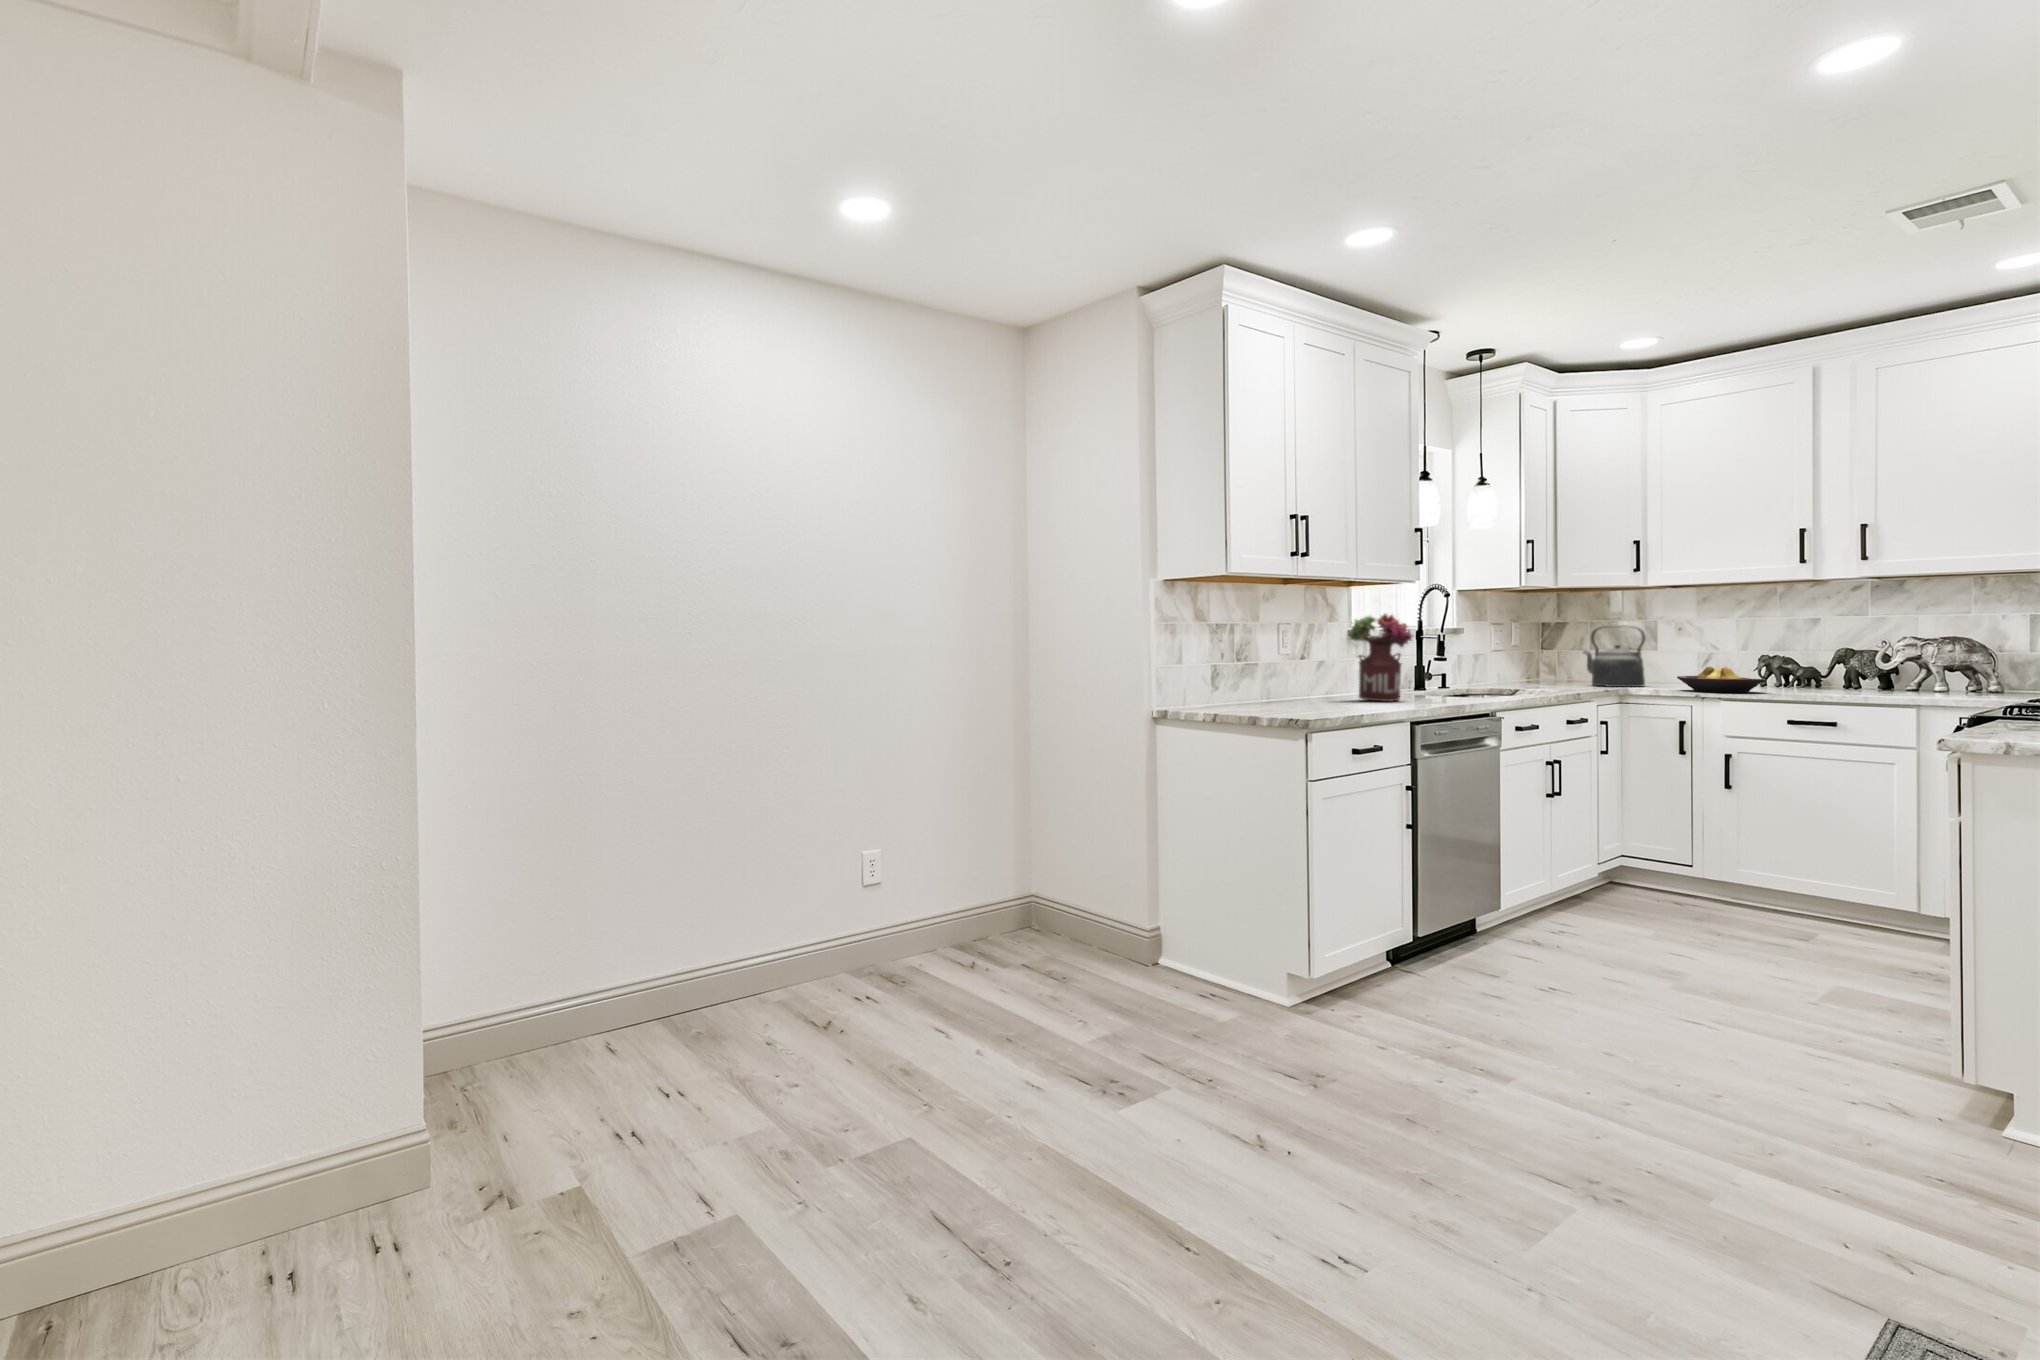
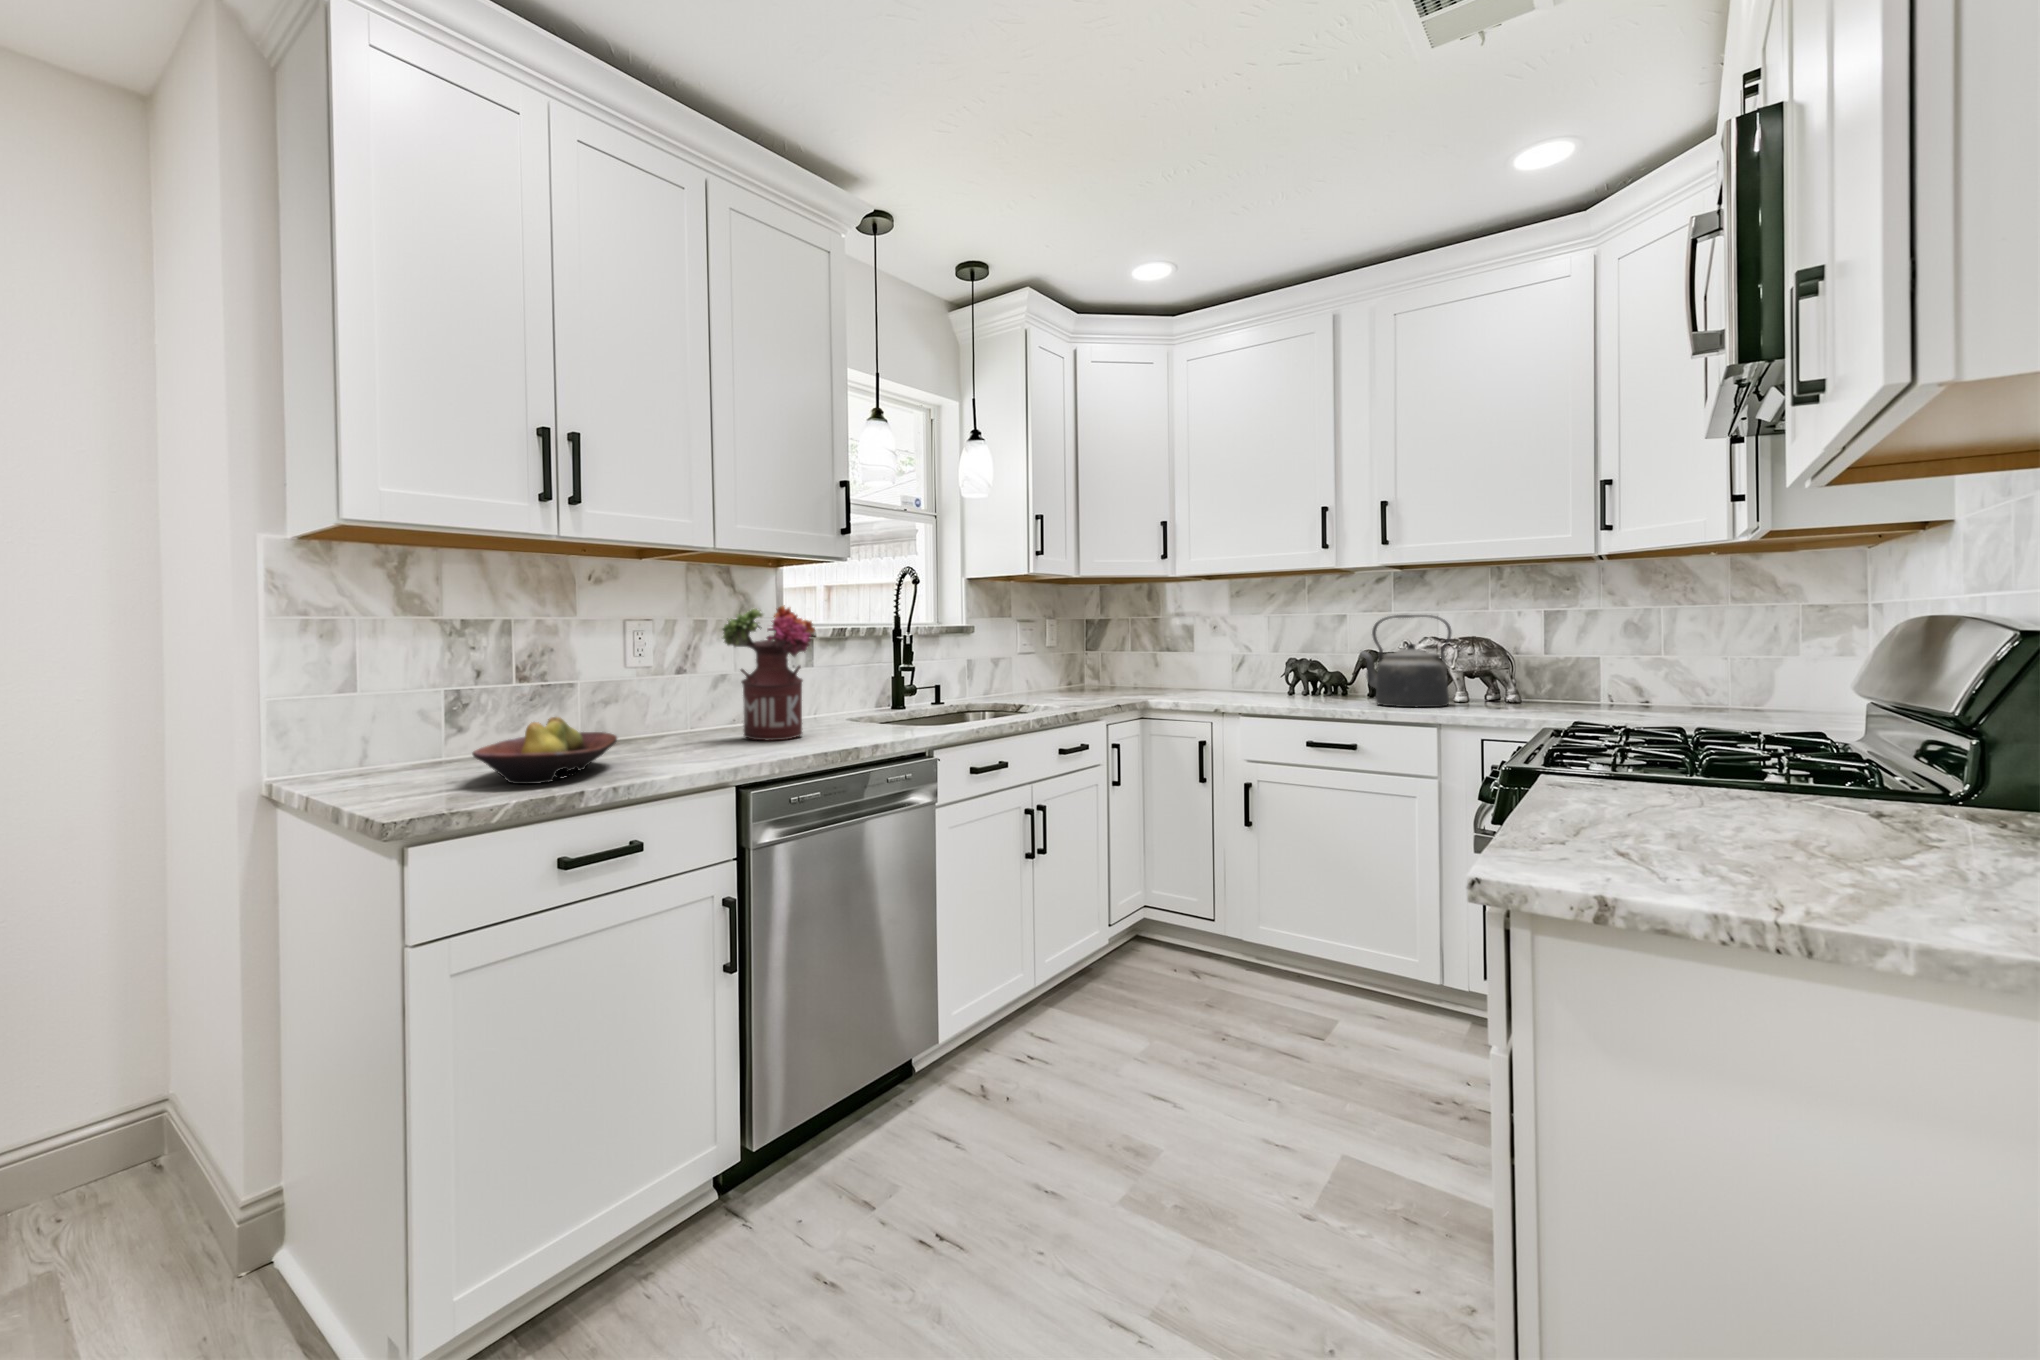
kettle: present [1583,627,1645,687] -> present [1361,615,1451,707]
fruit bowl: present [1677,666,1766,693] -> present [473,717,617,784]

